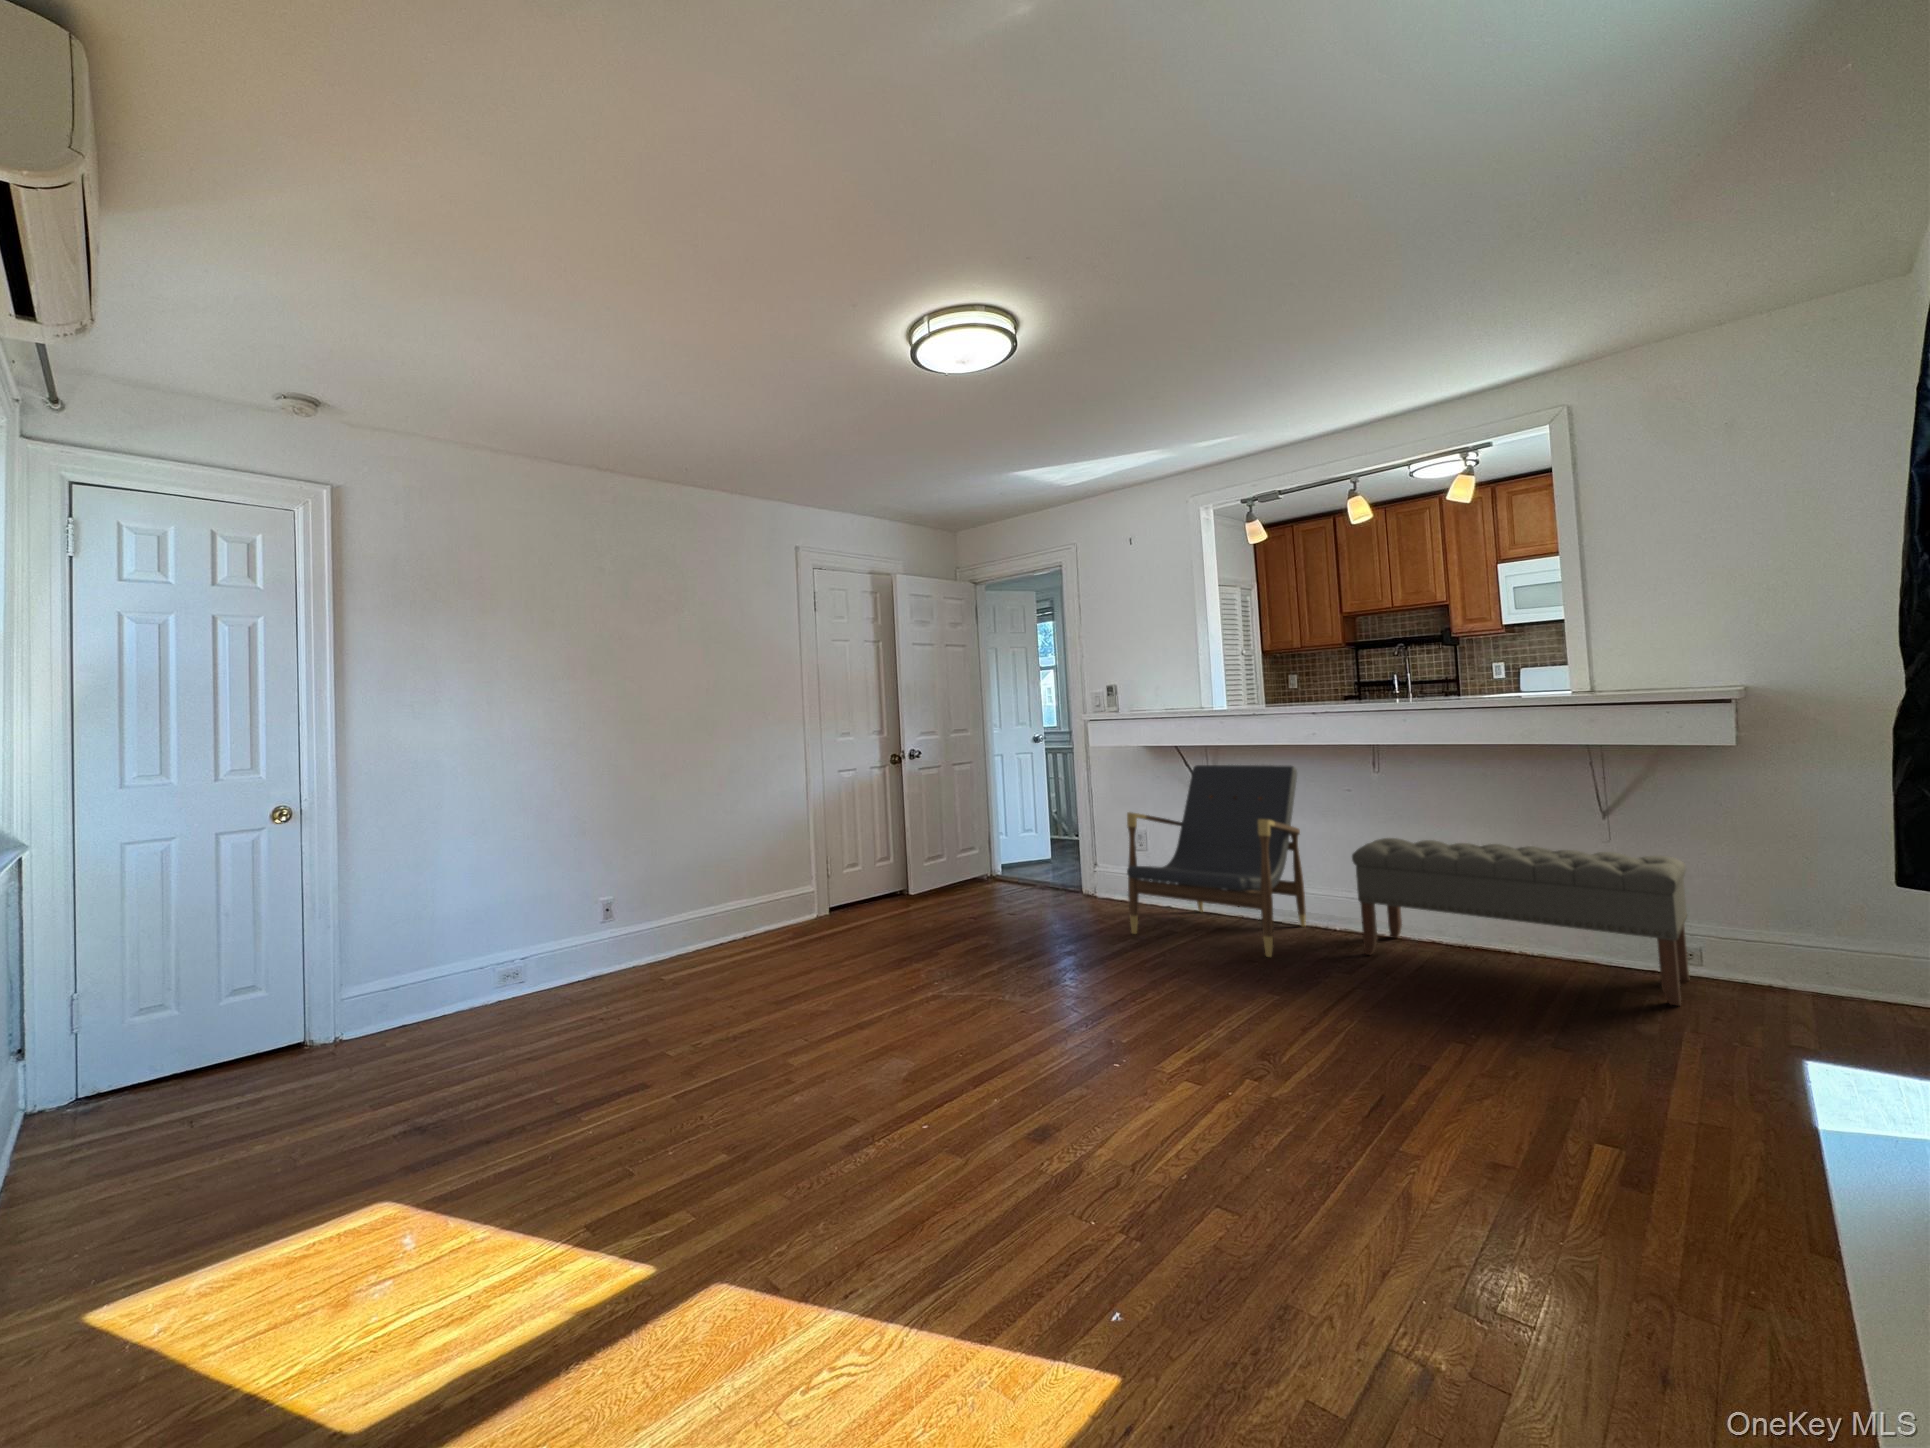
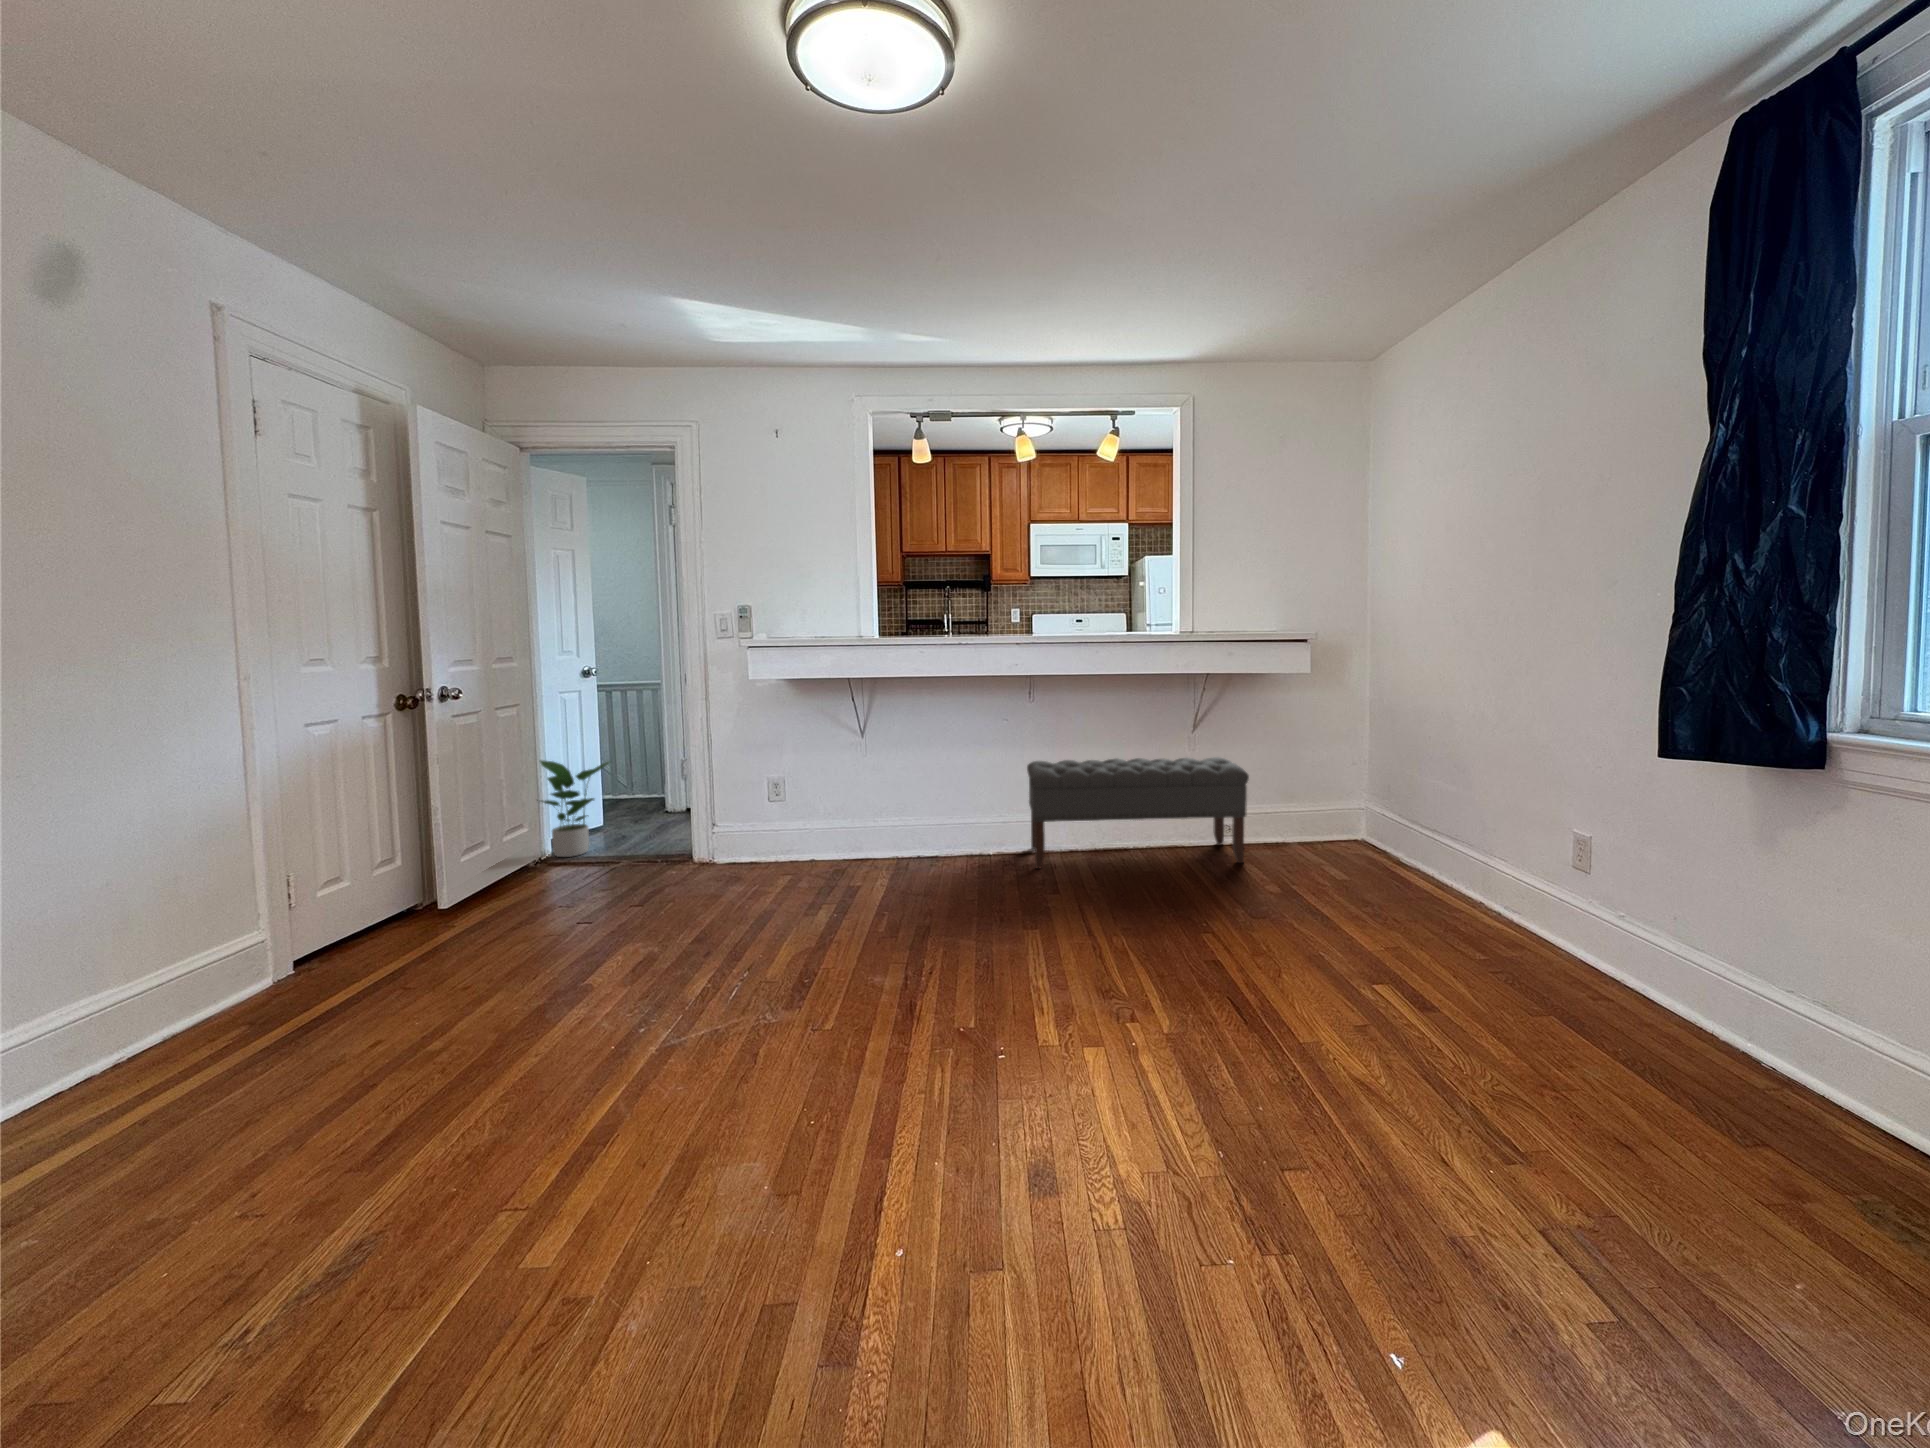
lounge chair: present [1127,765,1306,957] -> none [811,698,975,895]
potted plant: none [990,804,1040,879] -> present [537,760,609,857]

